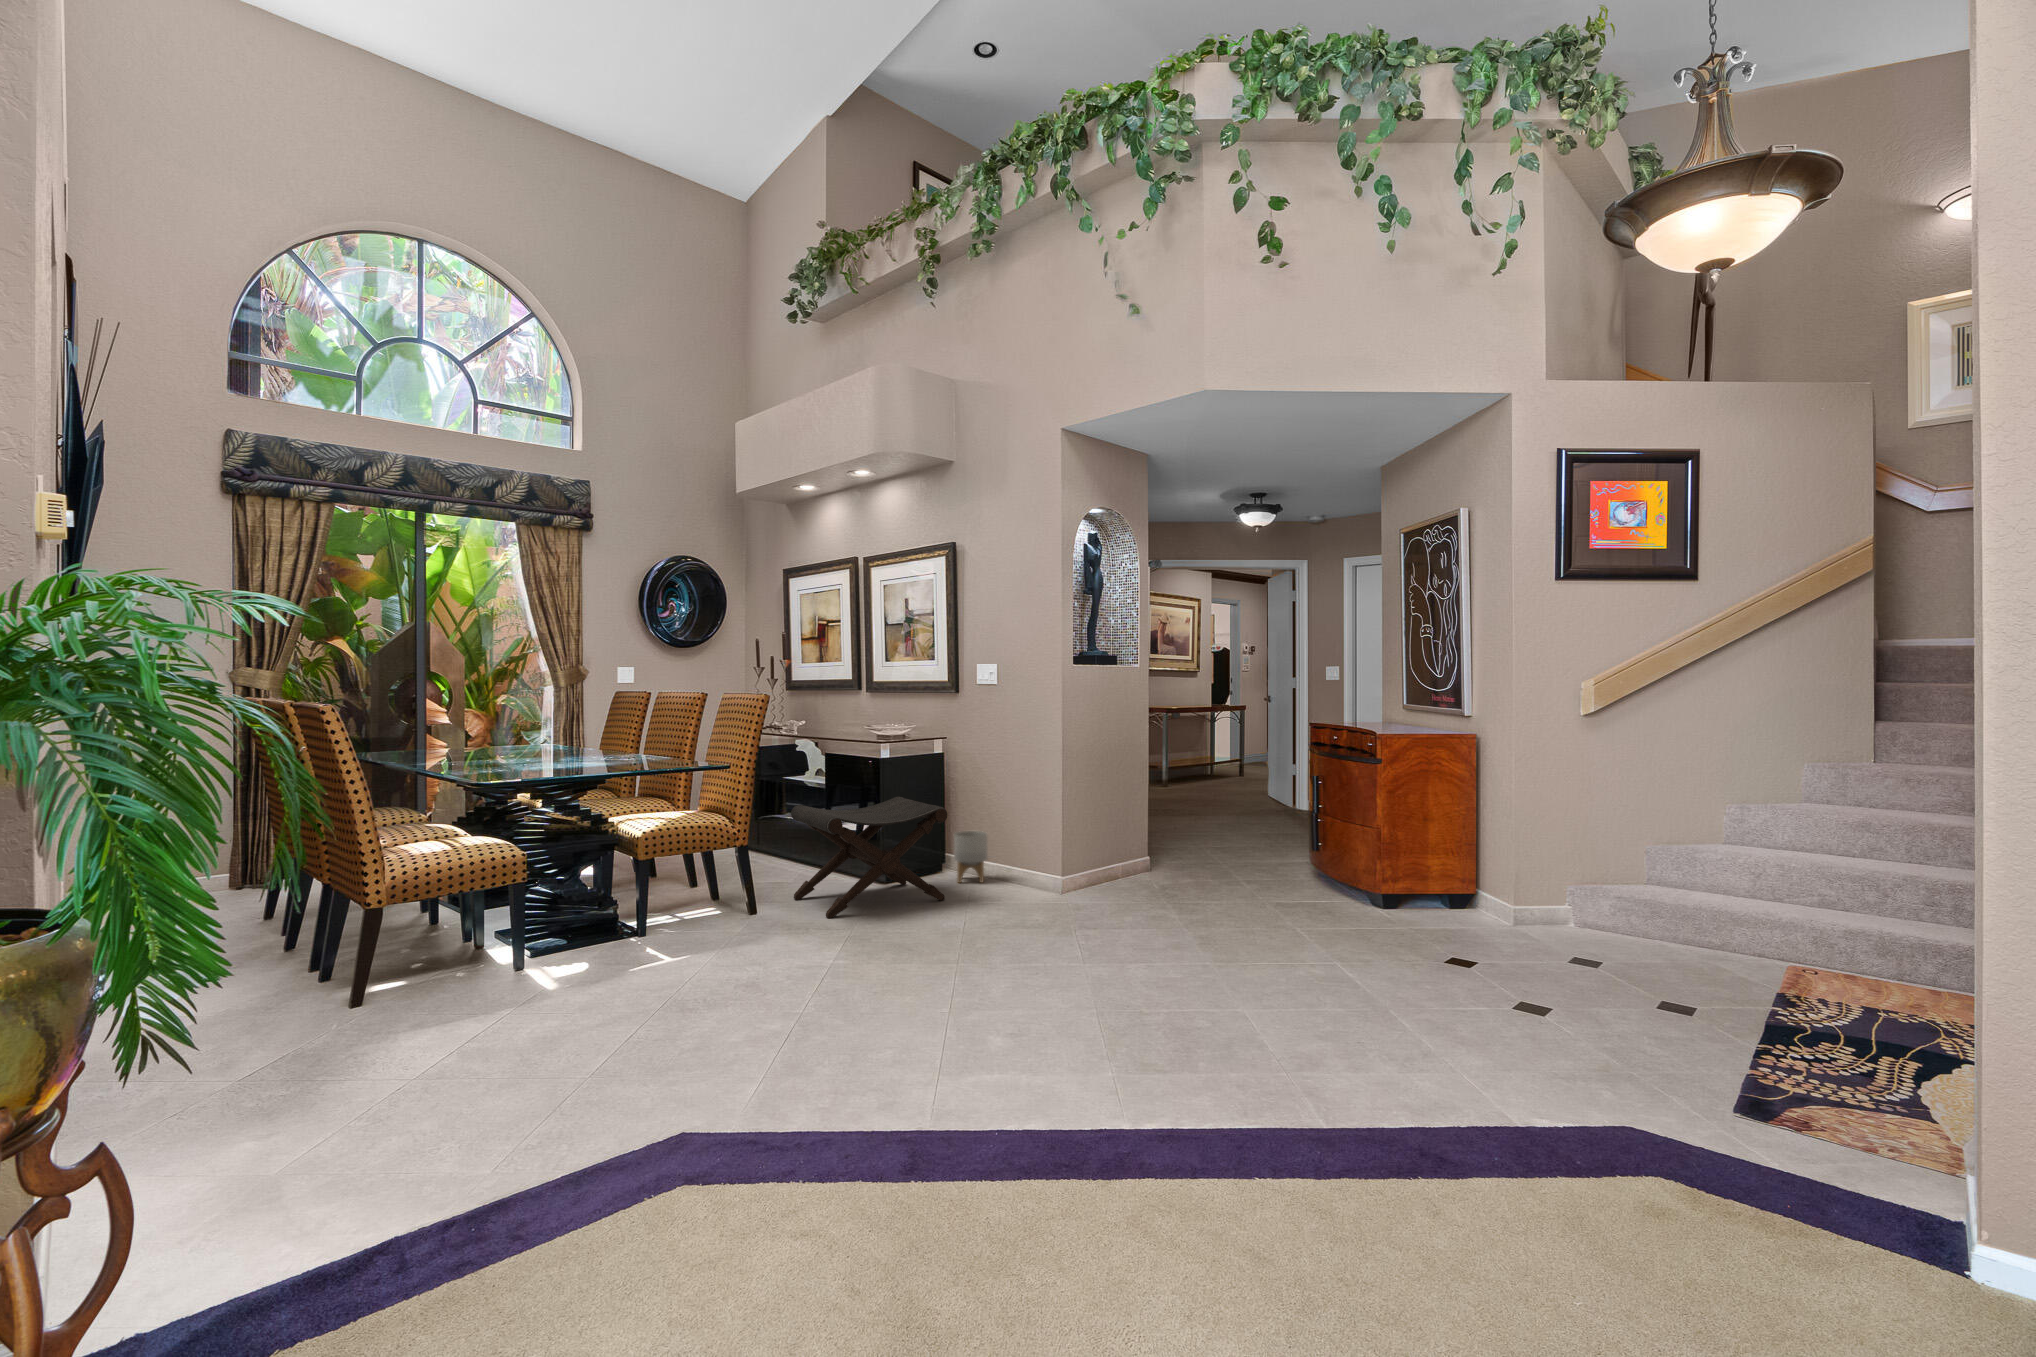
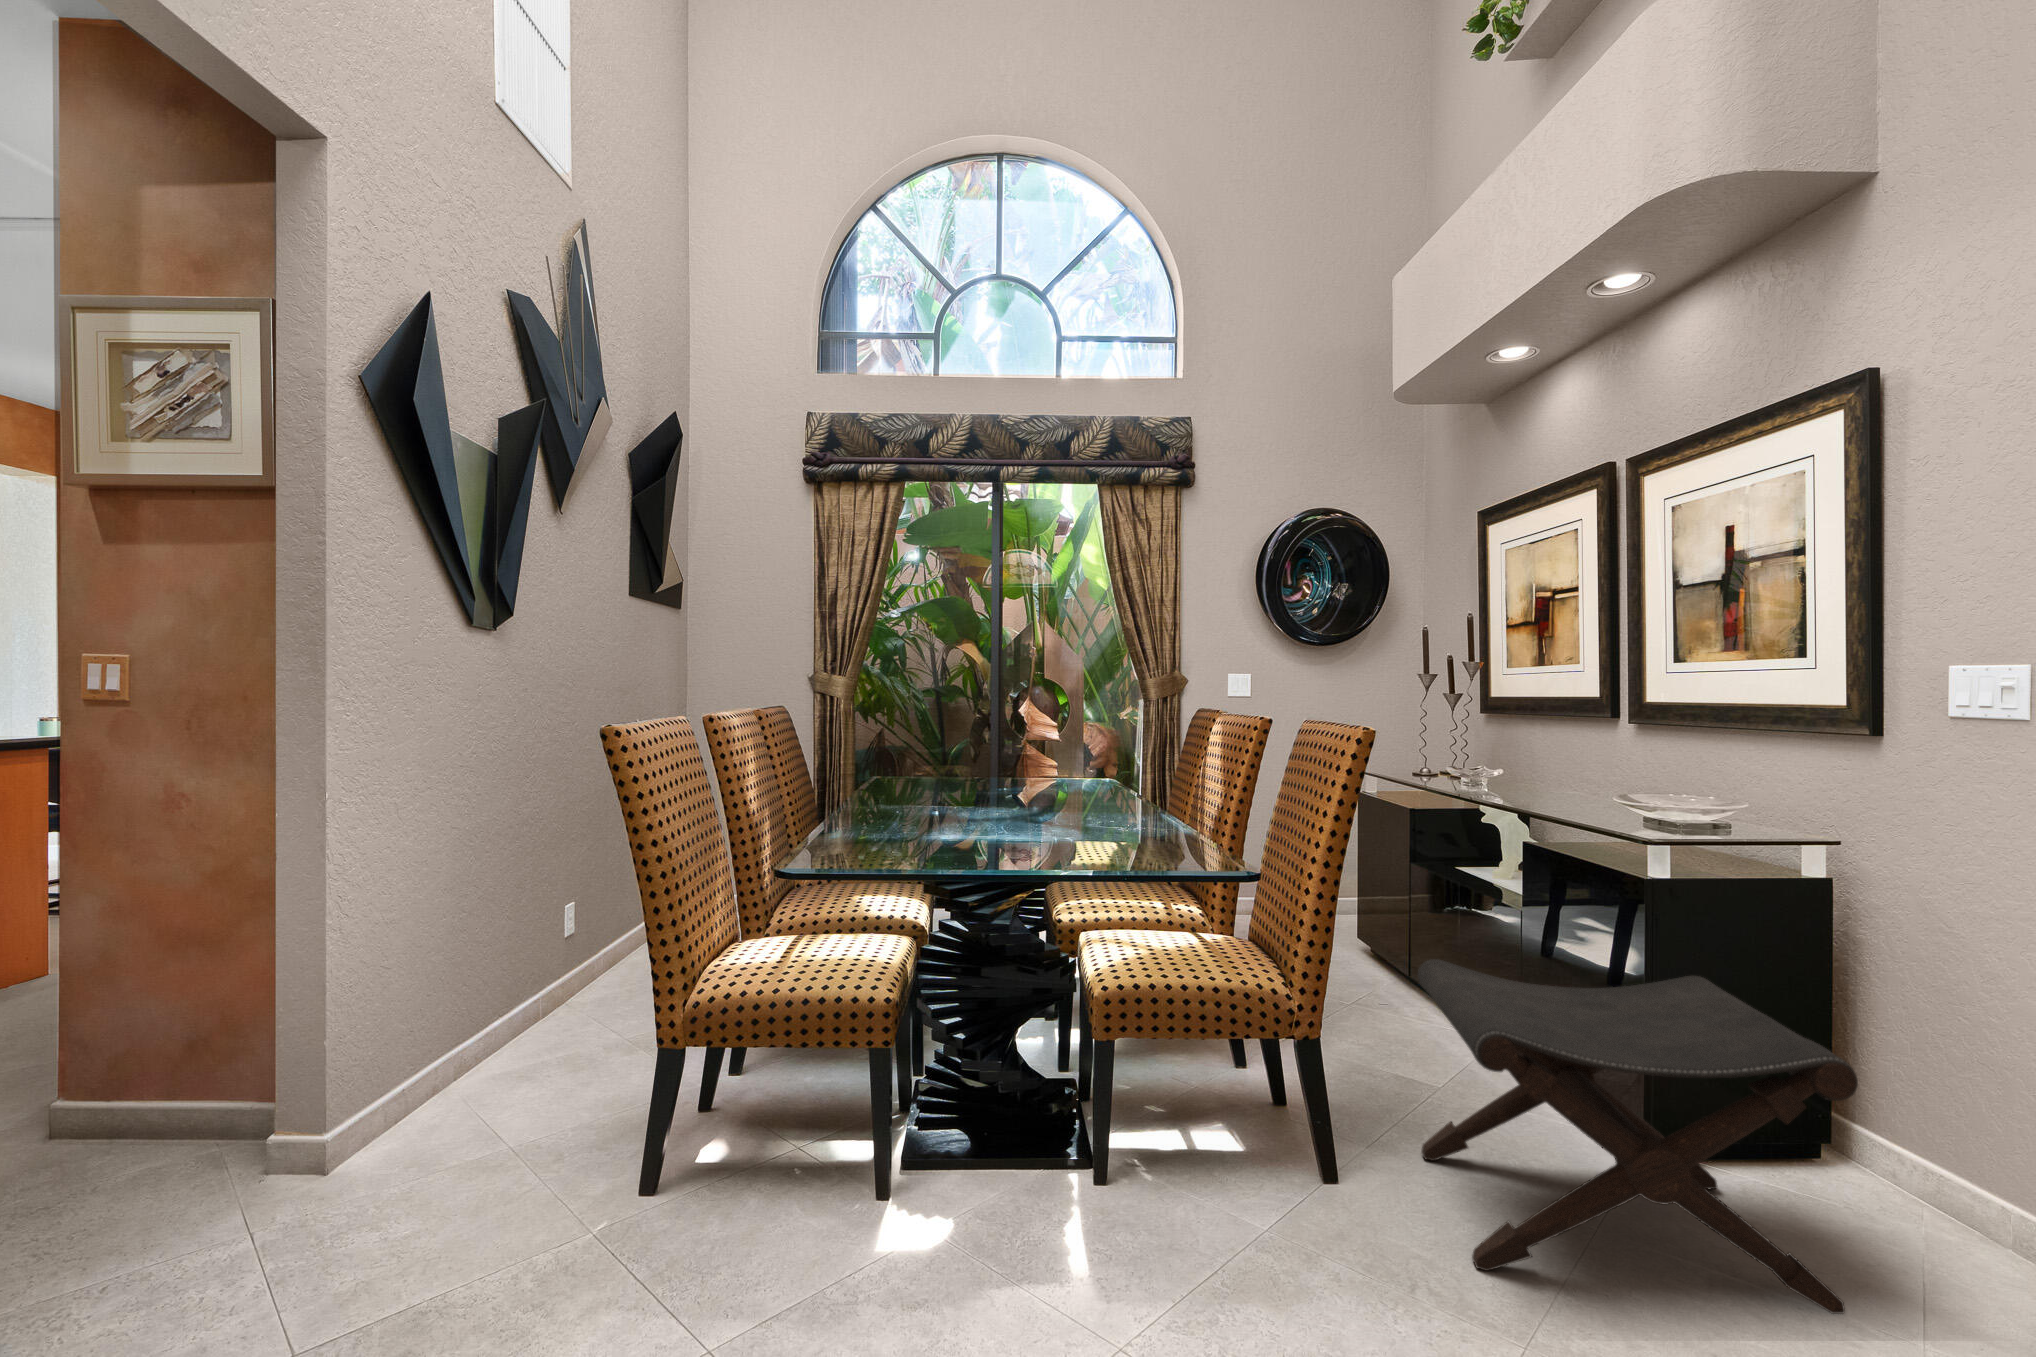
planter: present [954,831,988,883] -> none [1871,1094,1998,1266]

